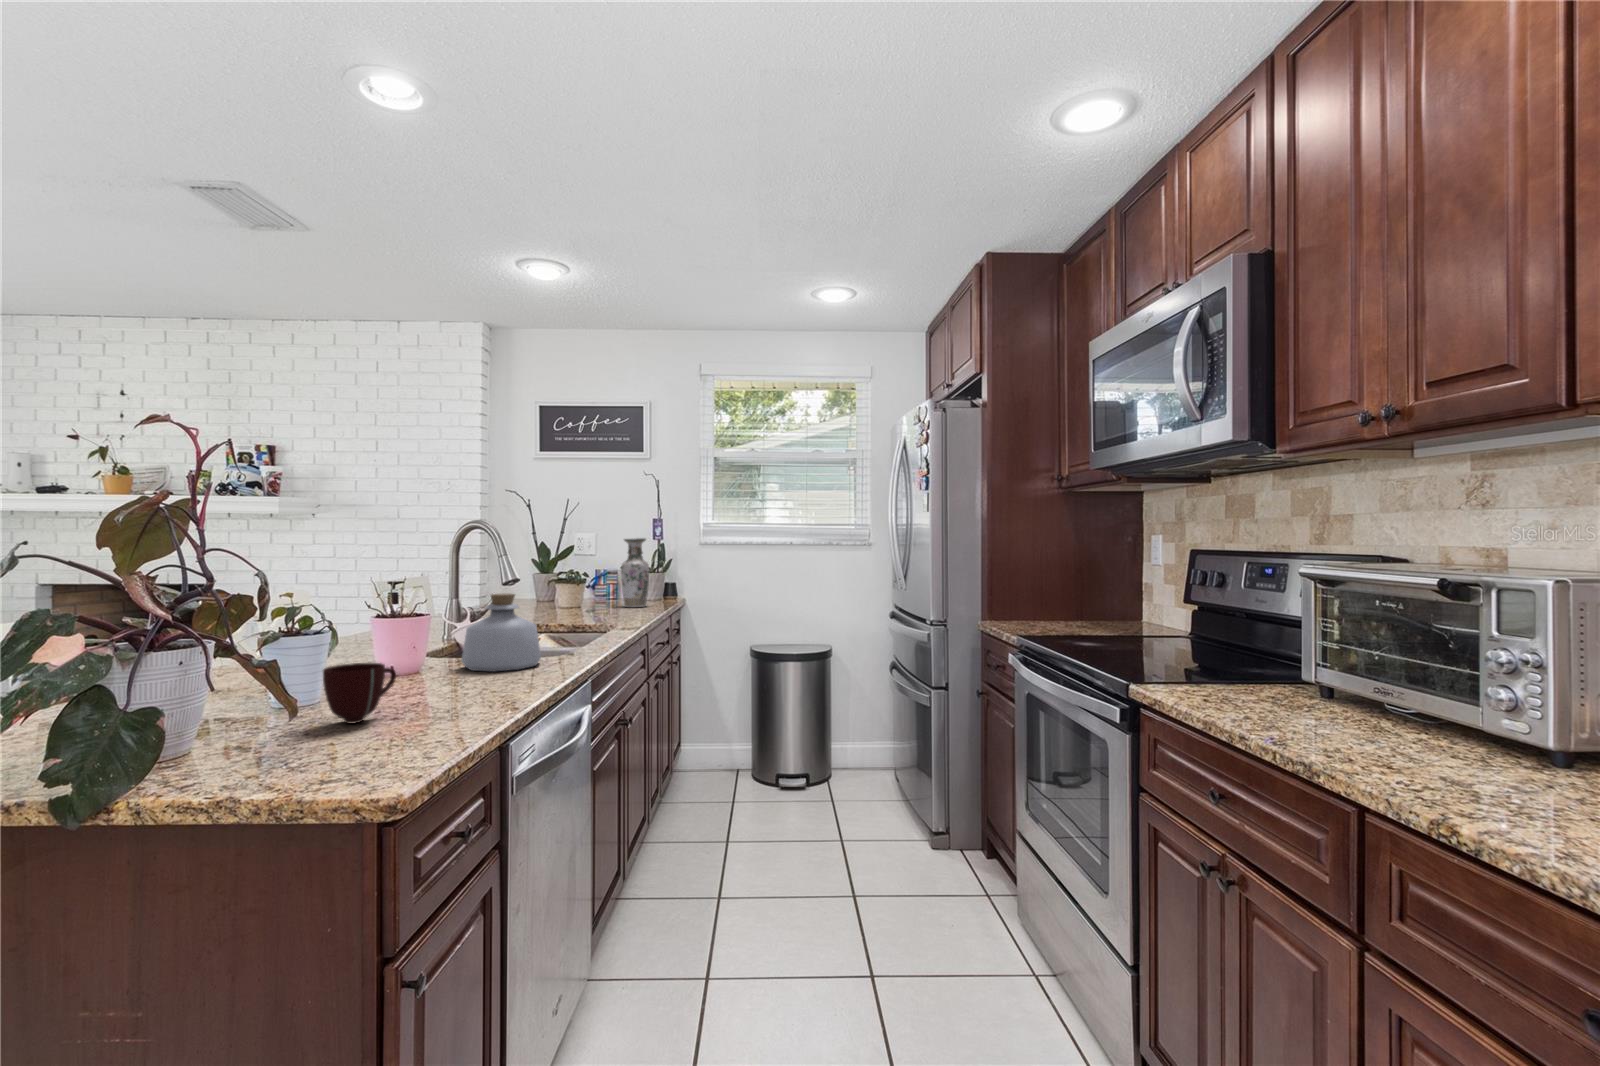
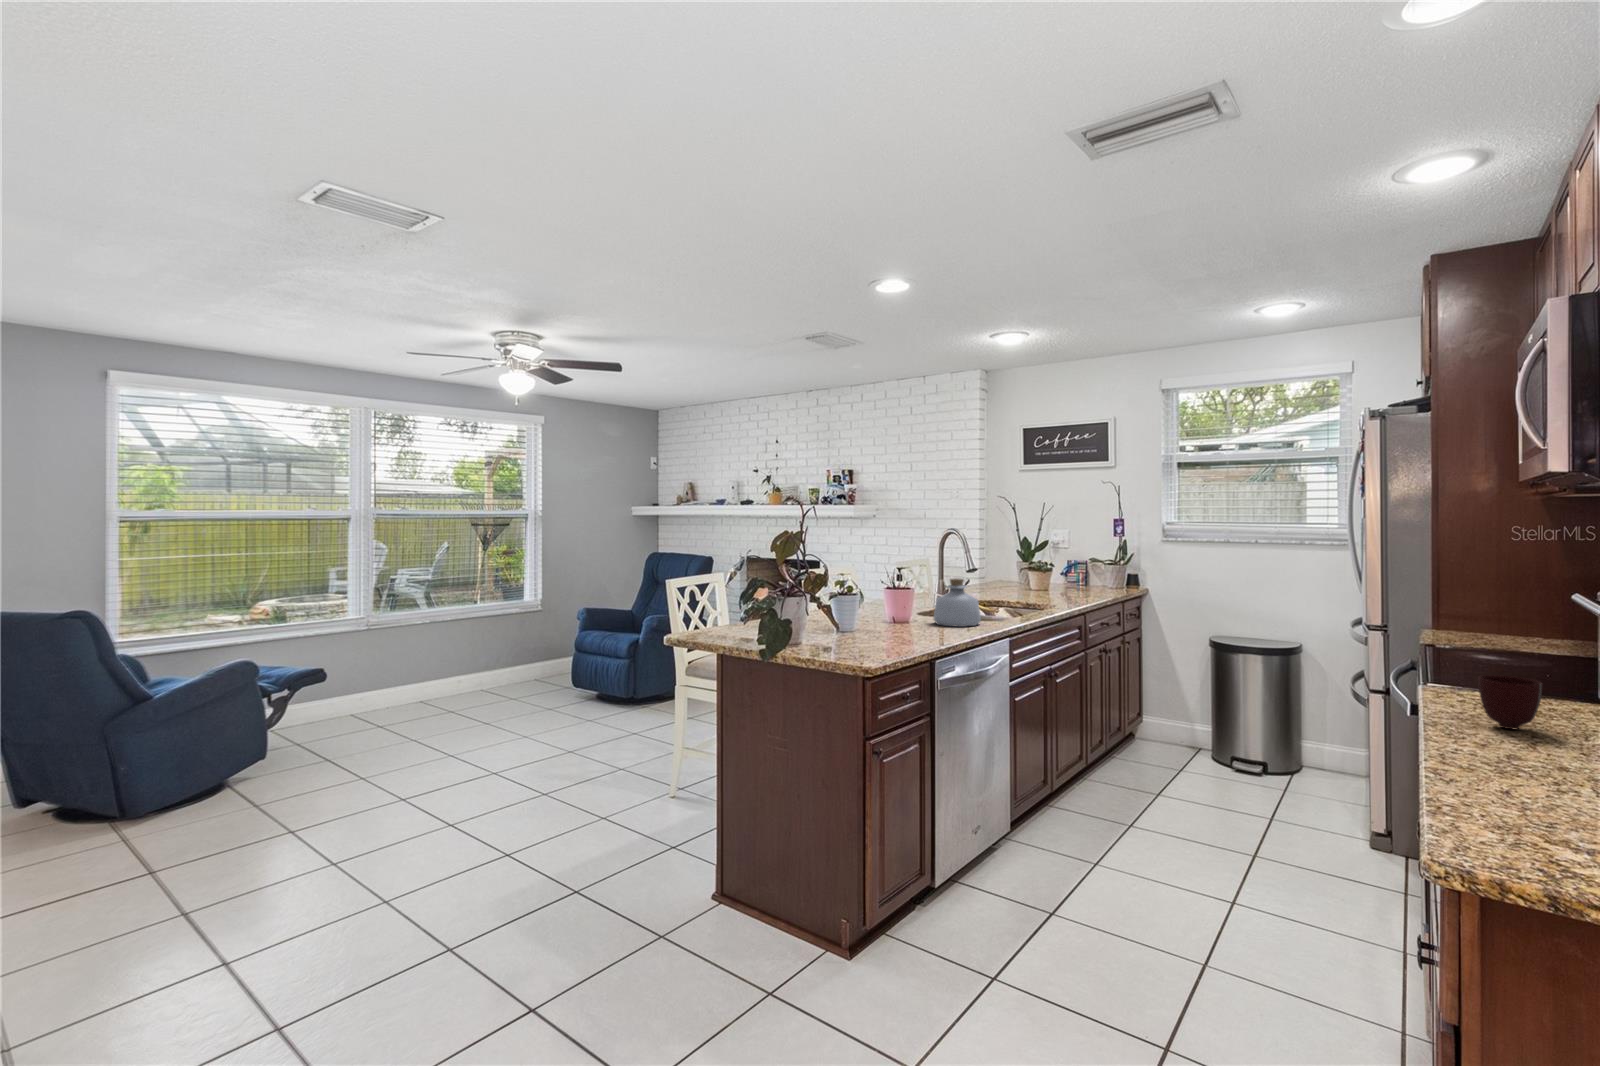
vase: present [621,538,649,607] -> none [1085,536,1110,594]
mug: present [323,663,396,724] -> present [1478,675,1543,729]

